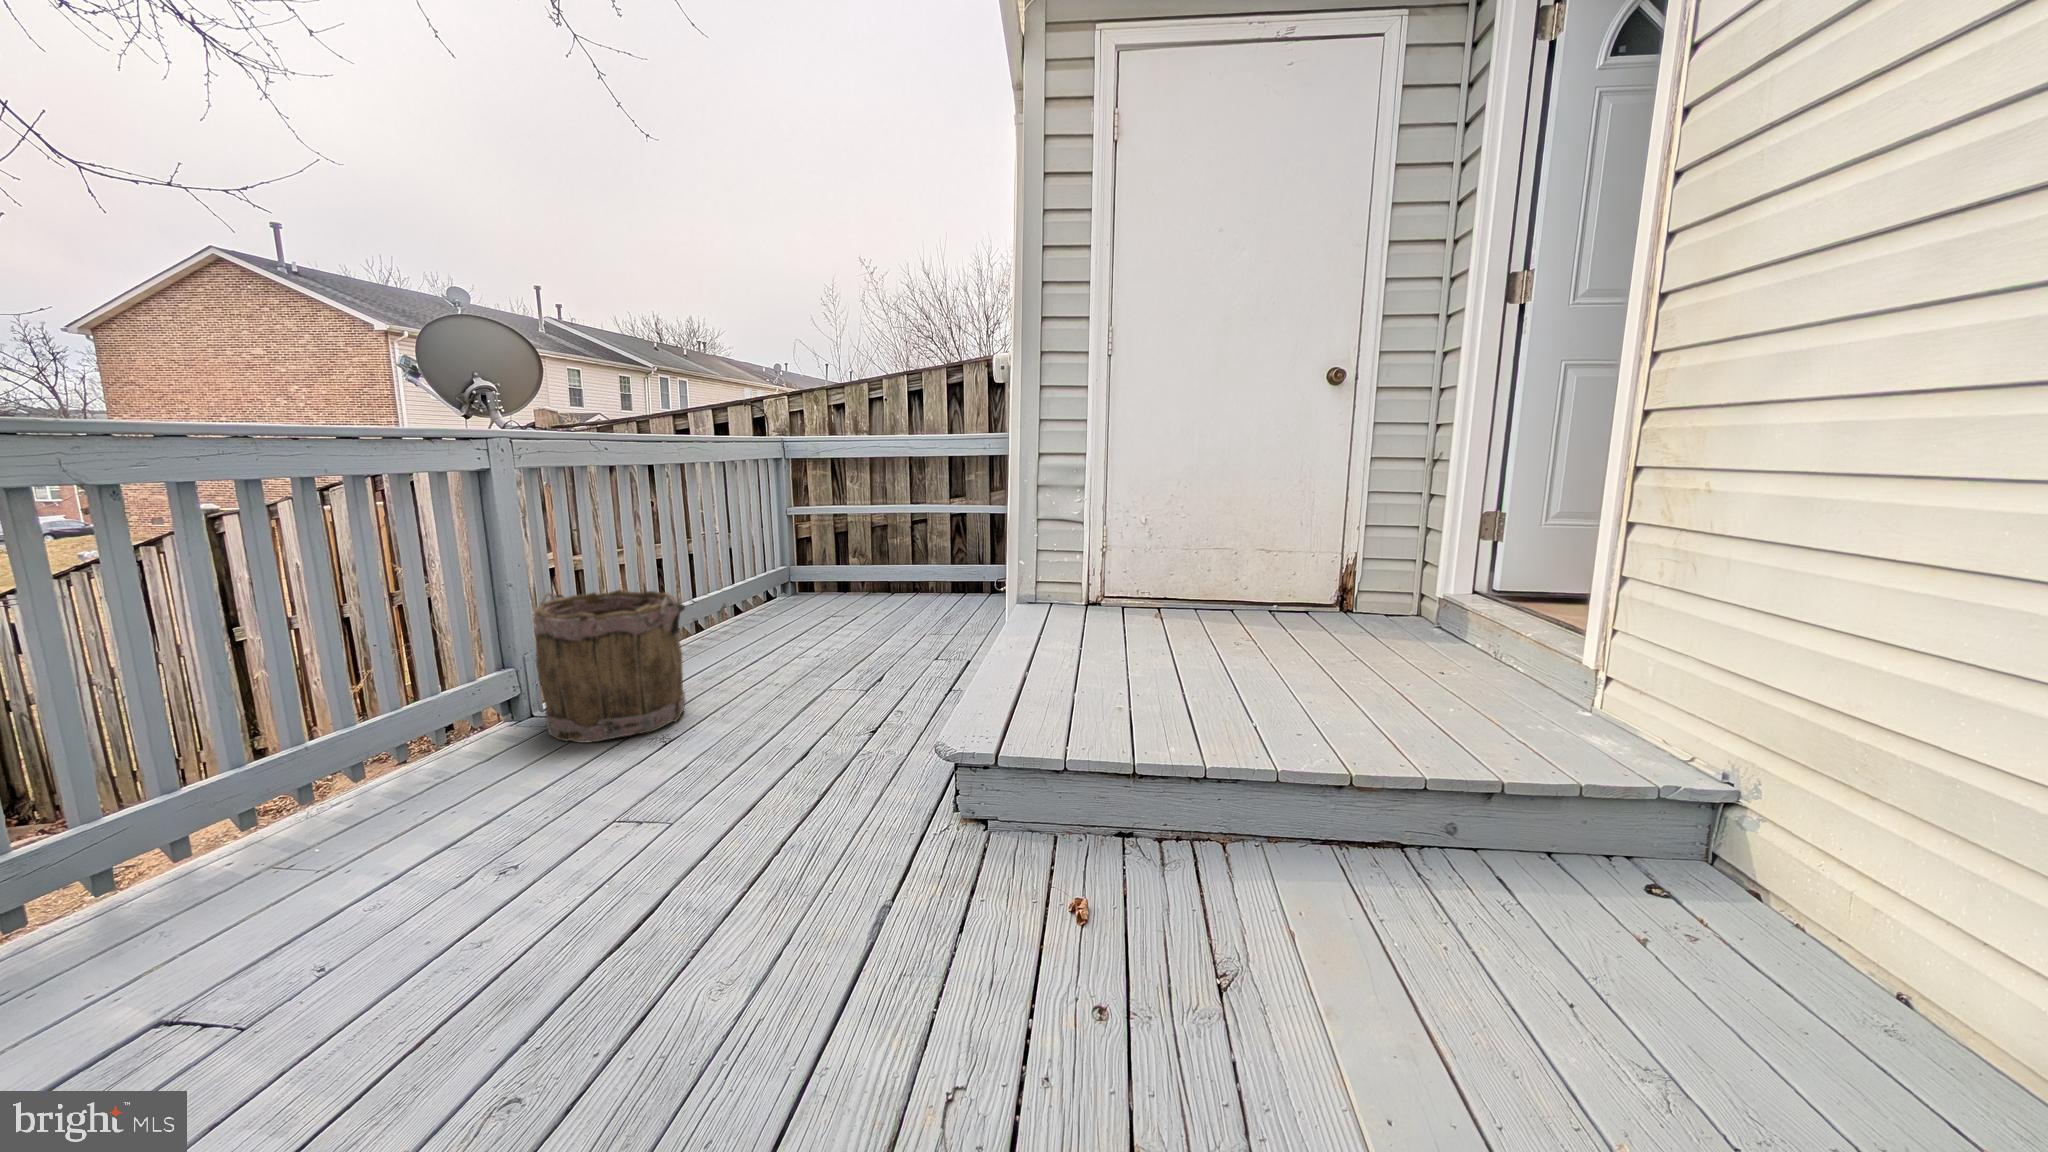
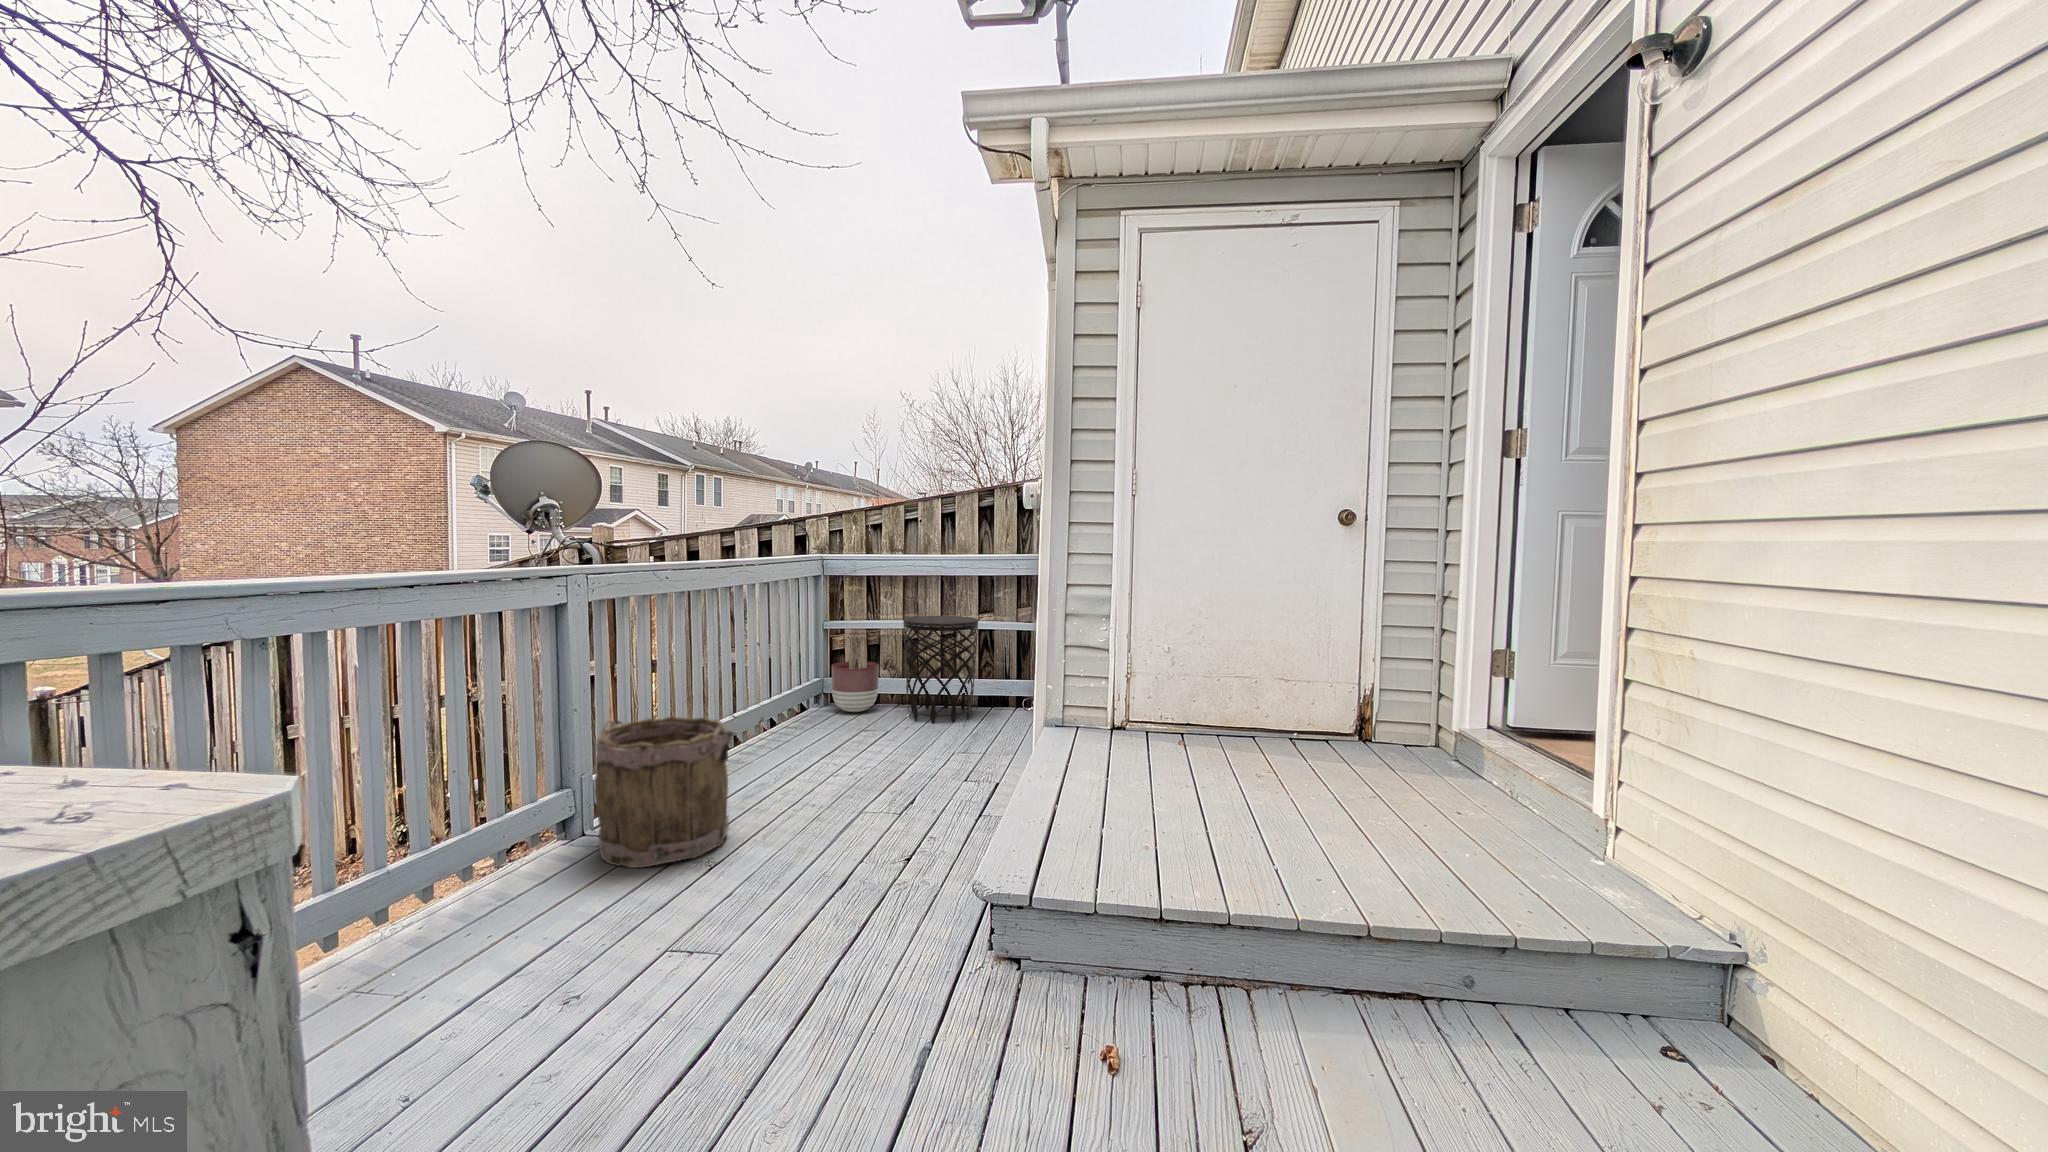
side table: none [870,500,948,607] -> present [903,616,978,723]
planter: none [798,548,847,598] -> present [832,661,879,712]

